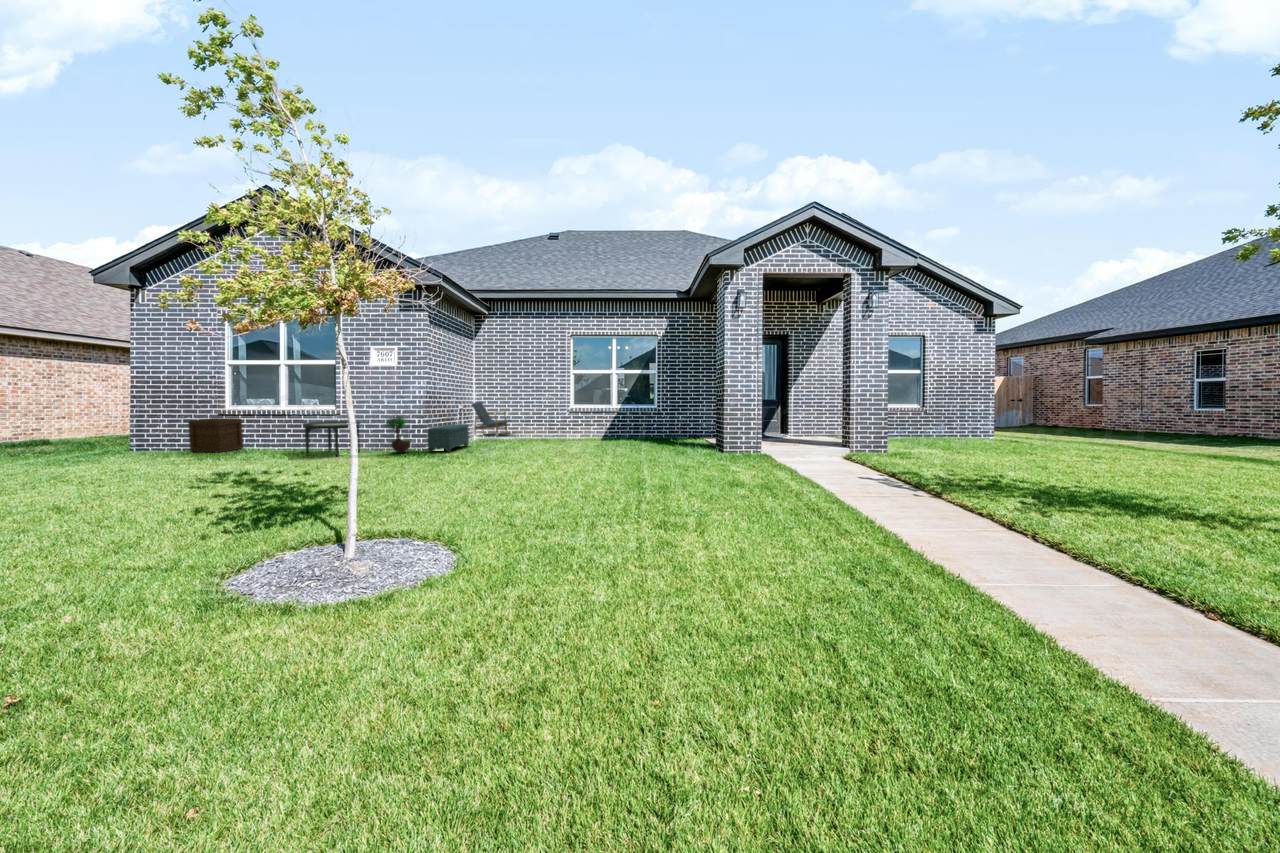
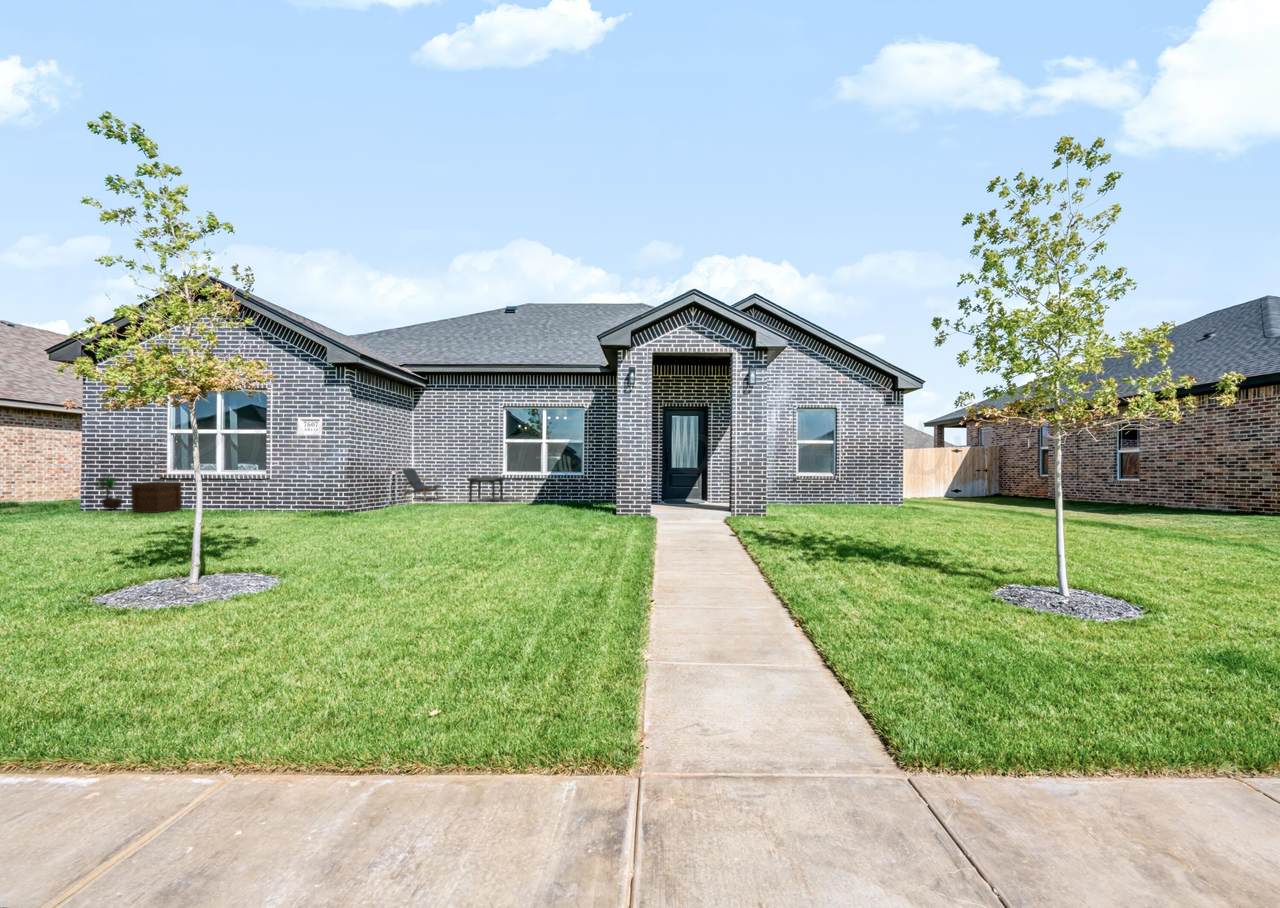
potted tree: present [385,415,410,453] -> present [96,477,122,510]
round table: present [303,421,361,456] -> present [467,477,505,502]
bench: present [428,424,469,452] -> none [346,488,389,514]

